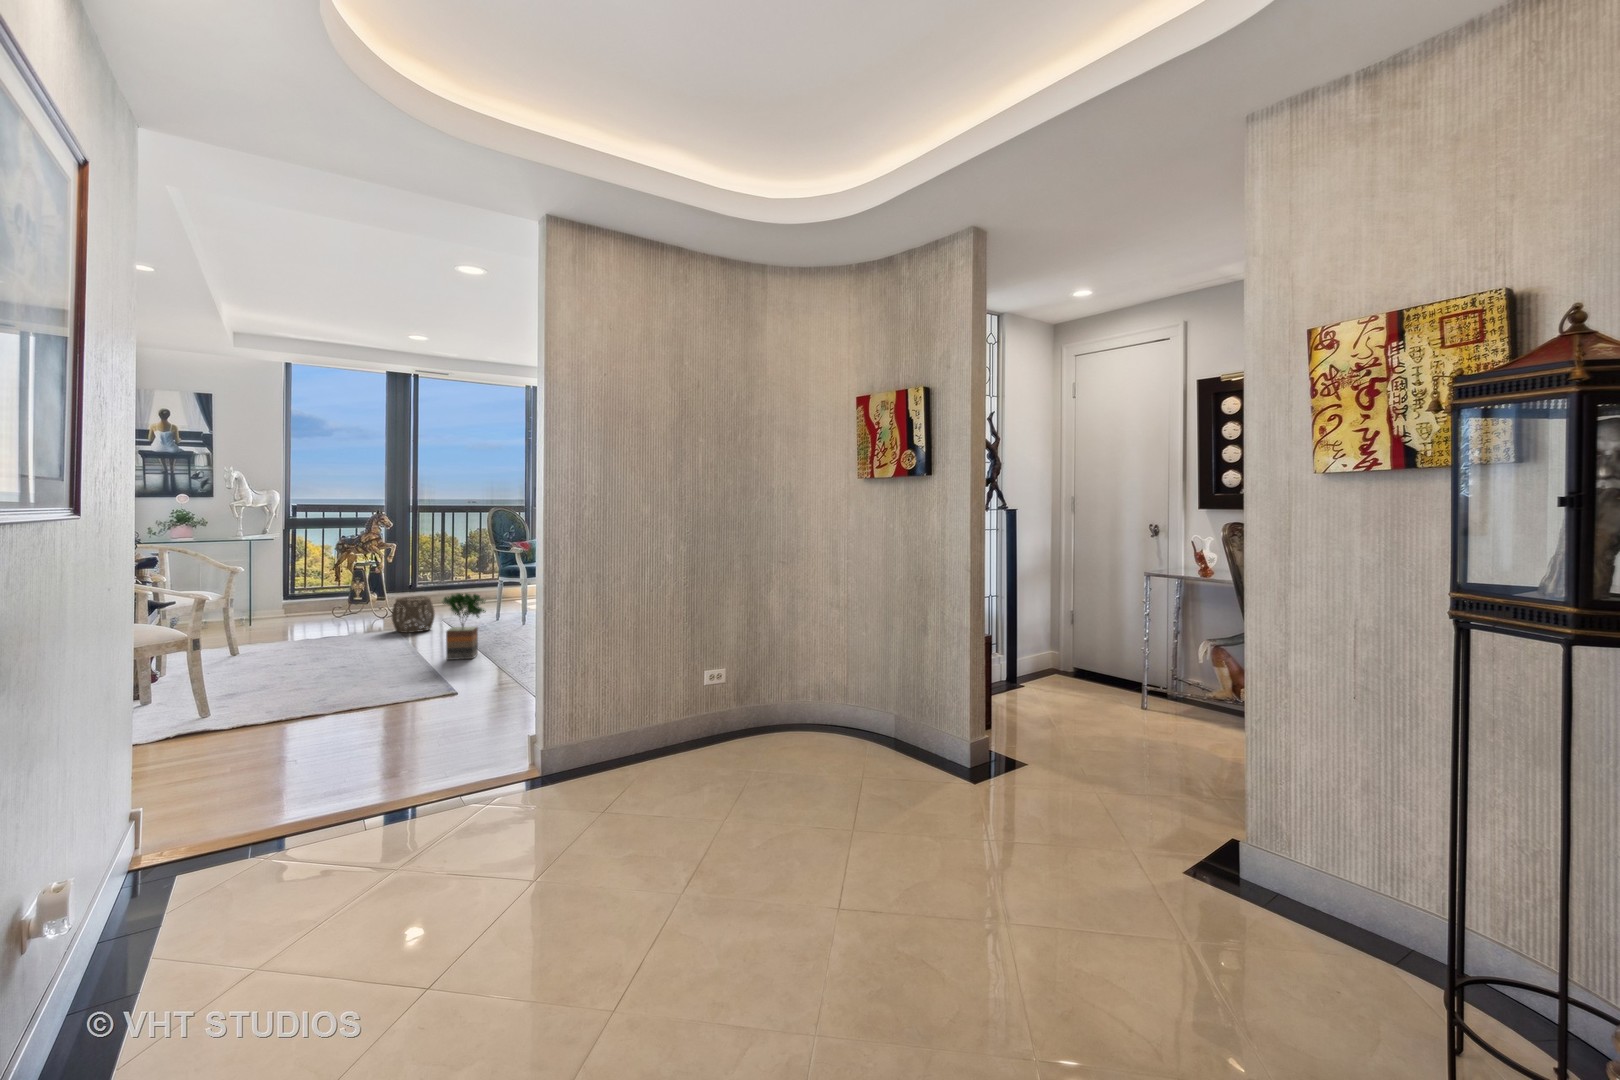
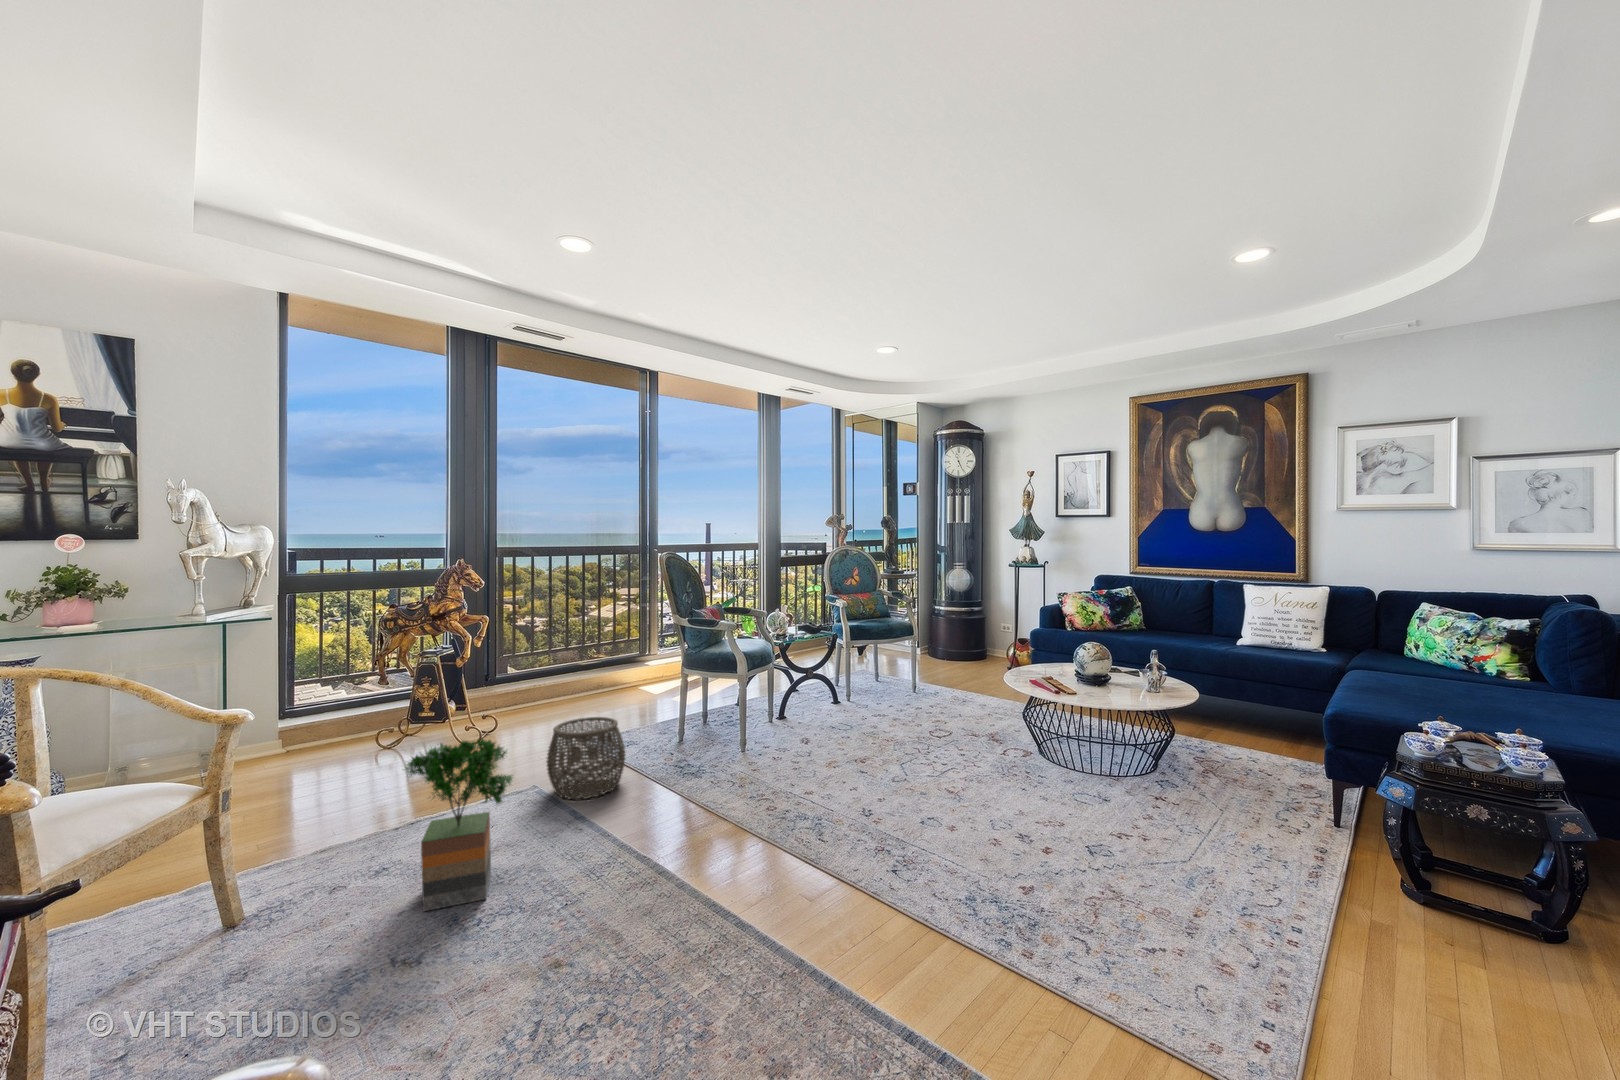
potted tree: present [442,593,486,660] -> present [406,739,513,911]

